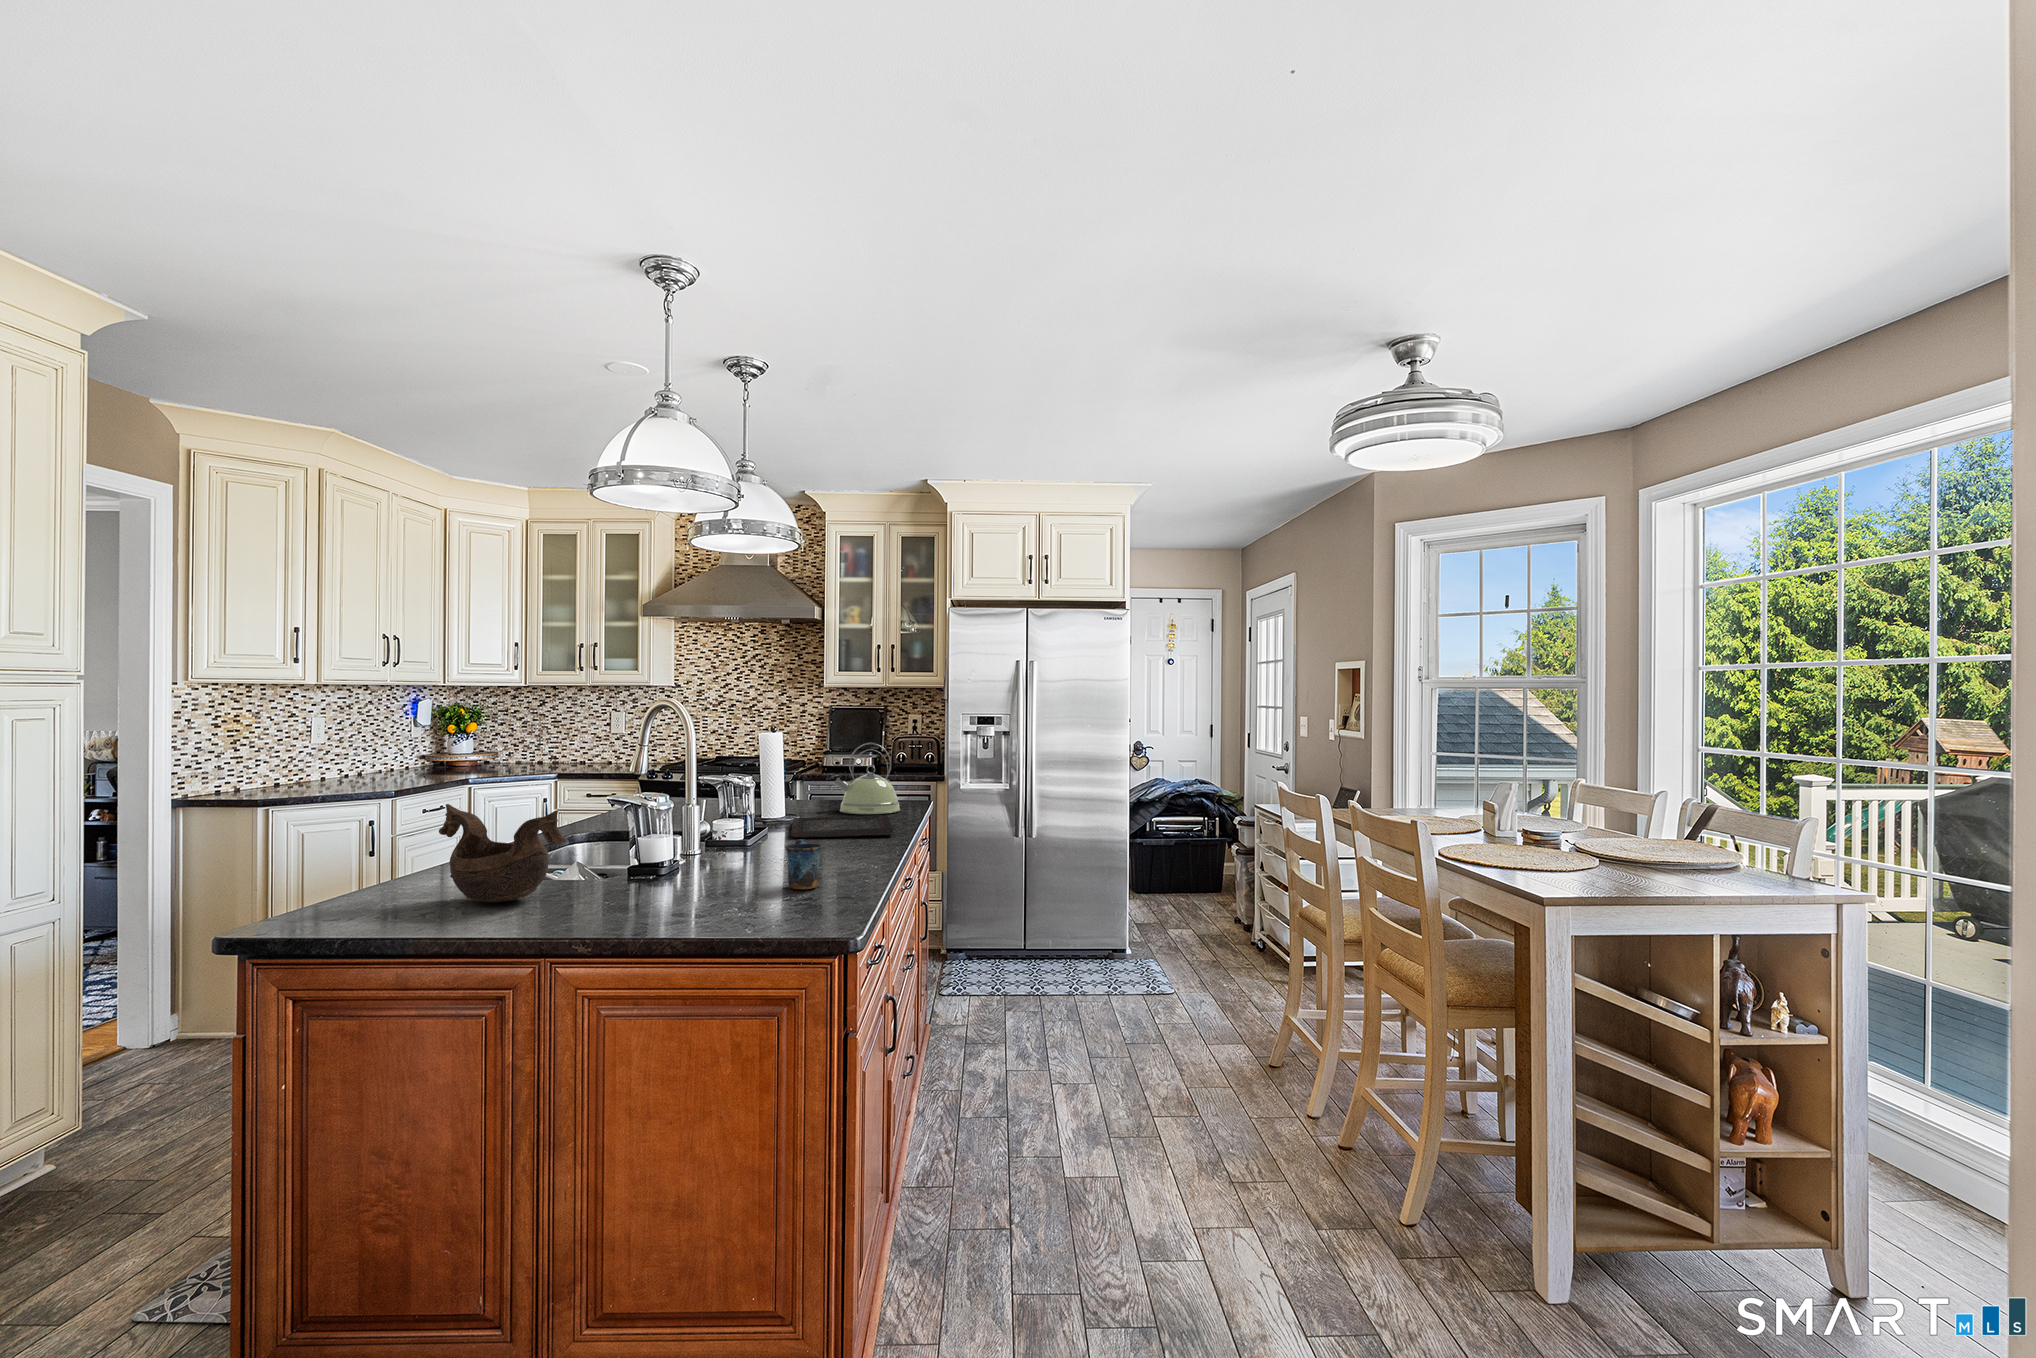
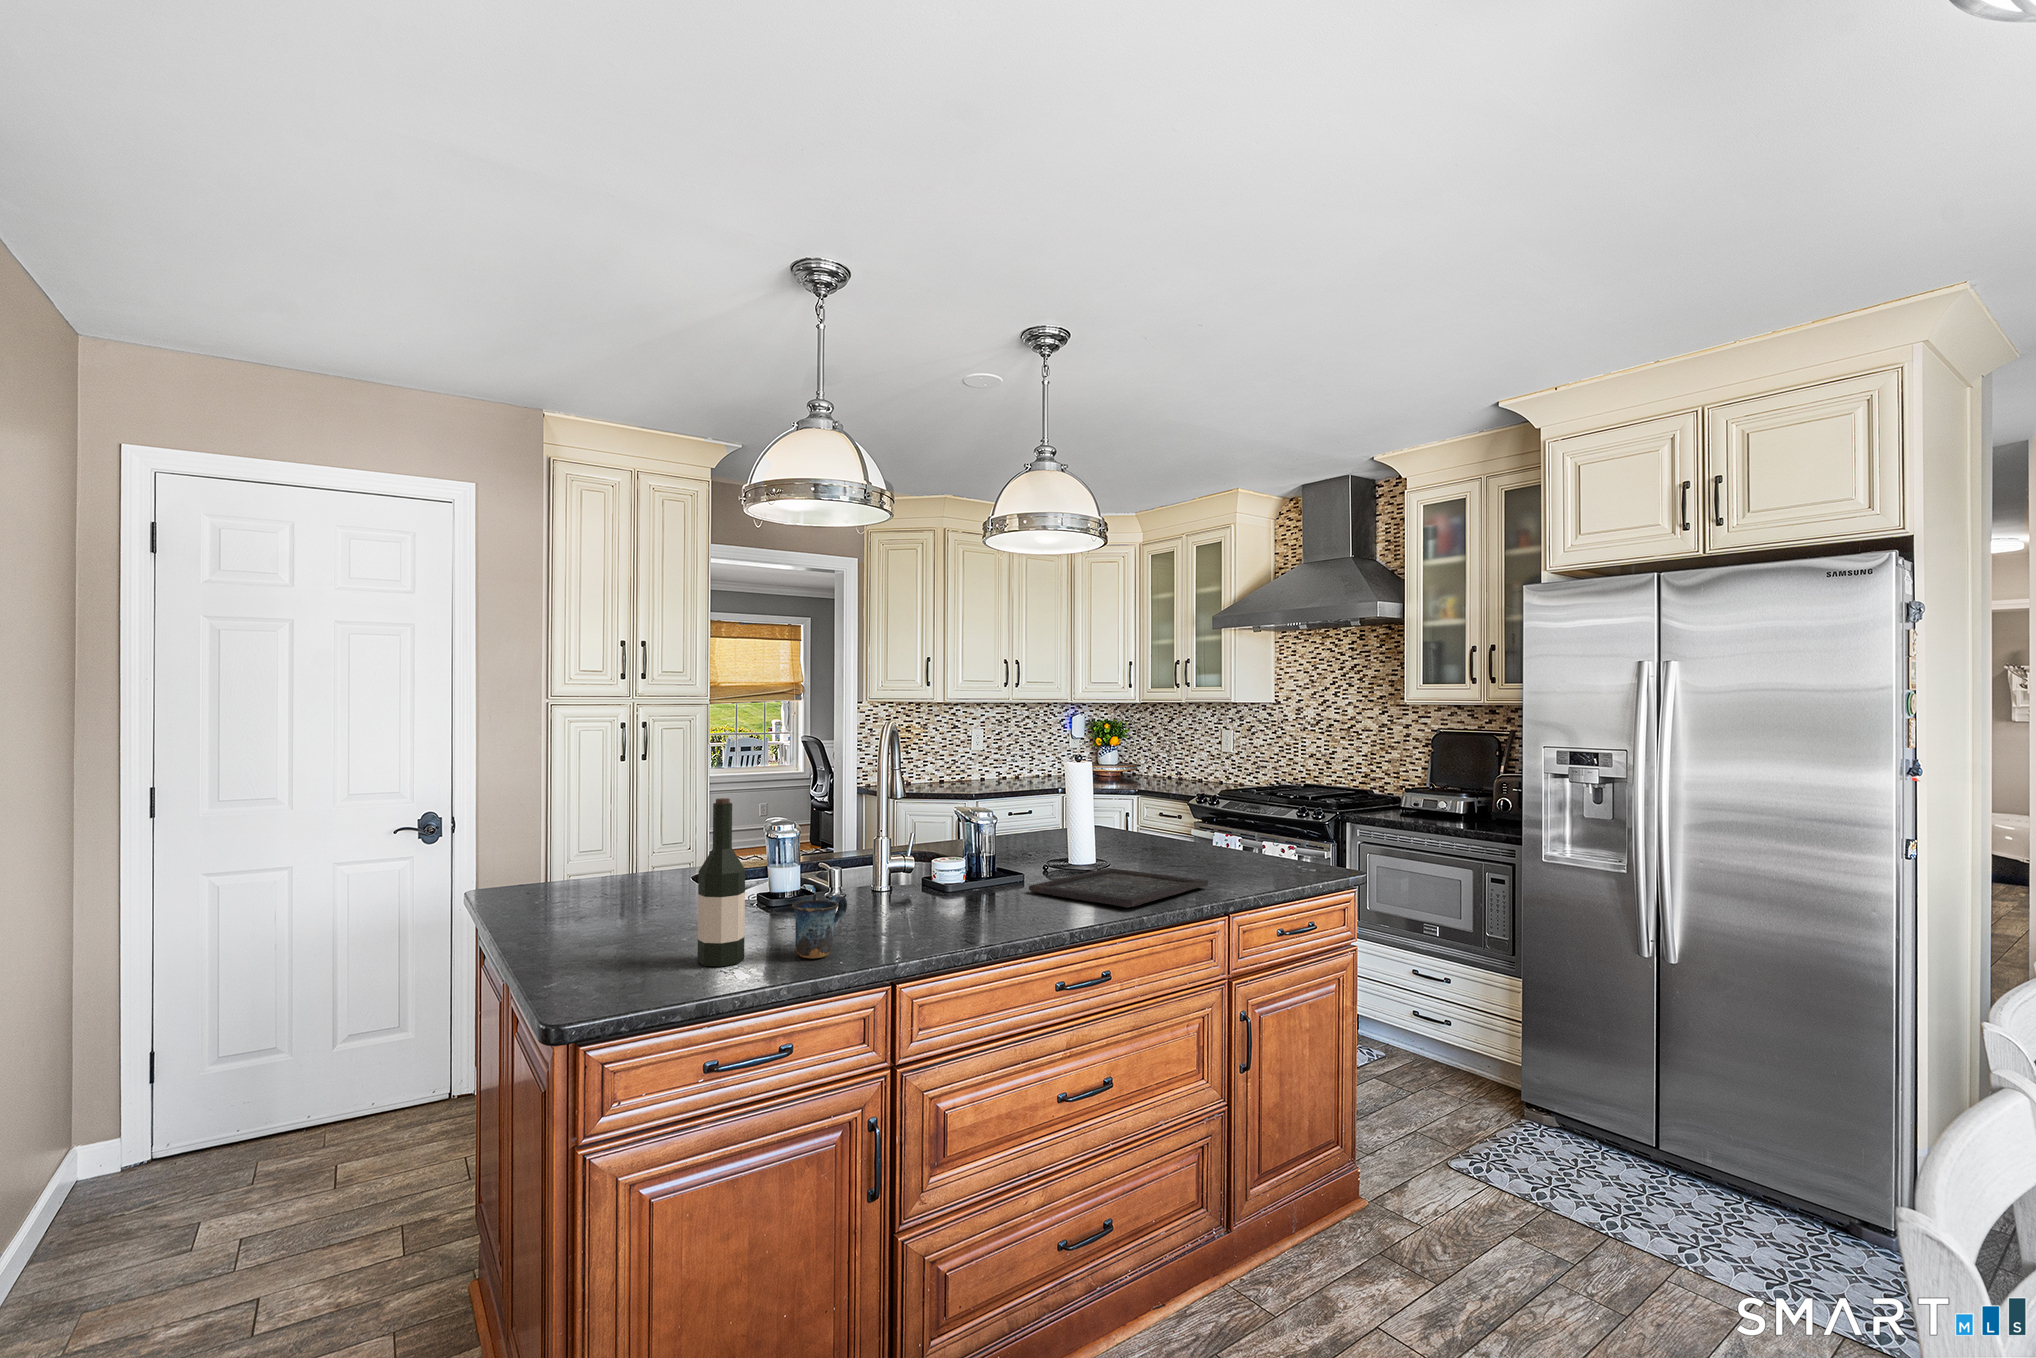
kettle: present [832,743,900,814] -> none [1197,781,1283,878]
wine bottle: none [735,763,775,906] -> present [697,798,745,966]
decorative bowl: present [439,804,565,902] -> none [570,814,660,911]

